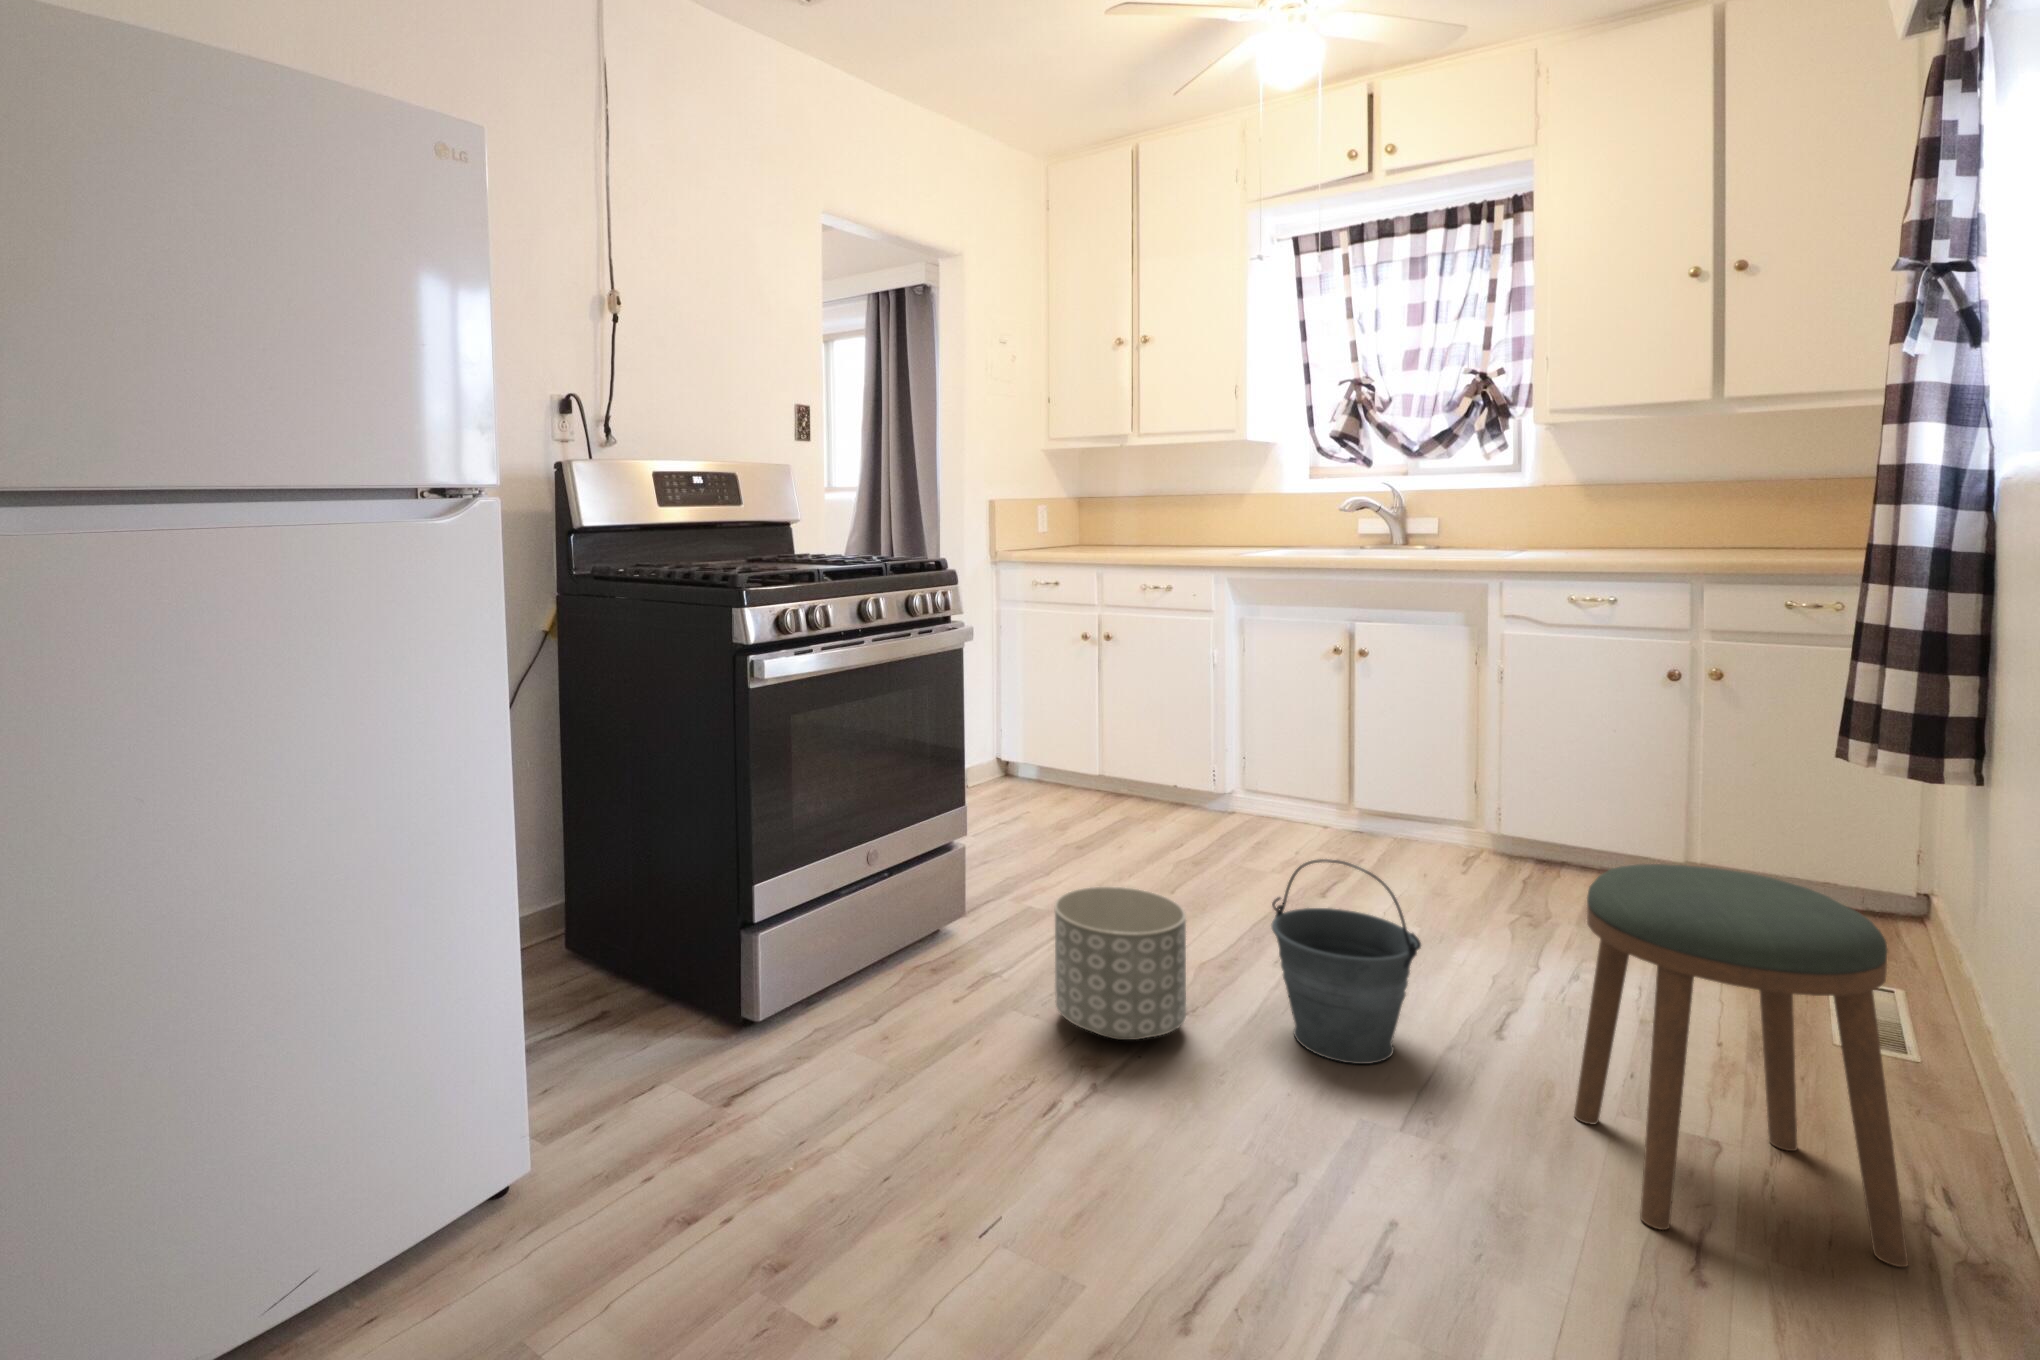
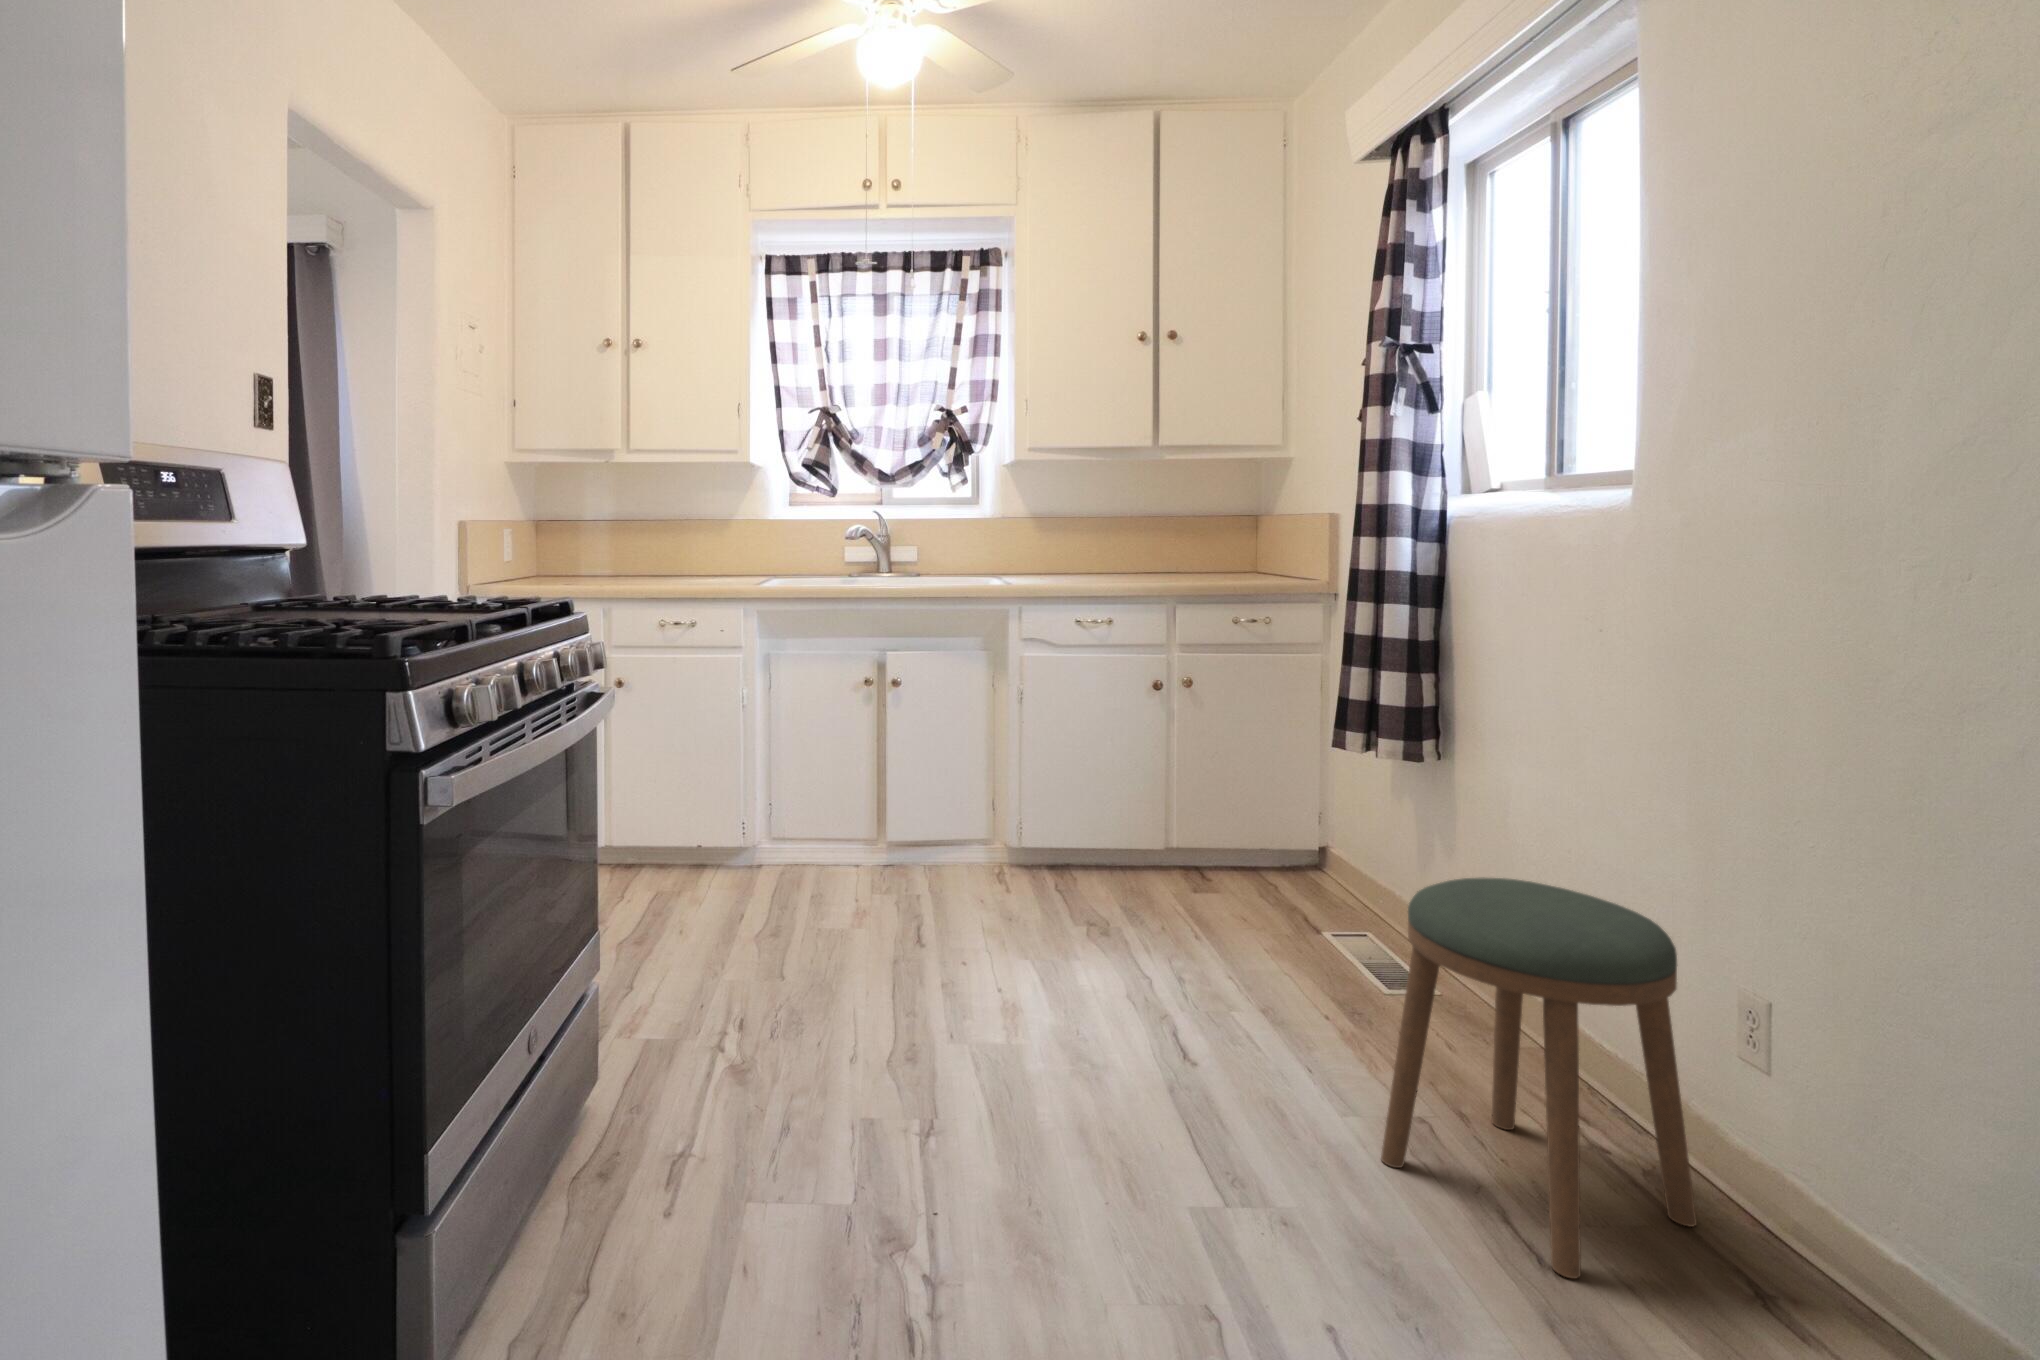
bucket: present [1272,859,1421,1064] -> none [1063,940,1241,1186]
planter: present [1055,887,1186,1040] -> none [857,1034,1034,1276]

